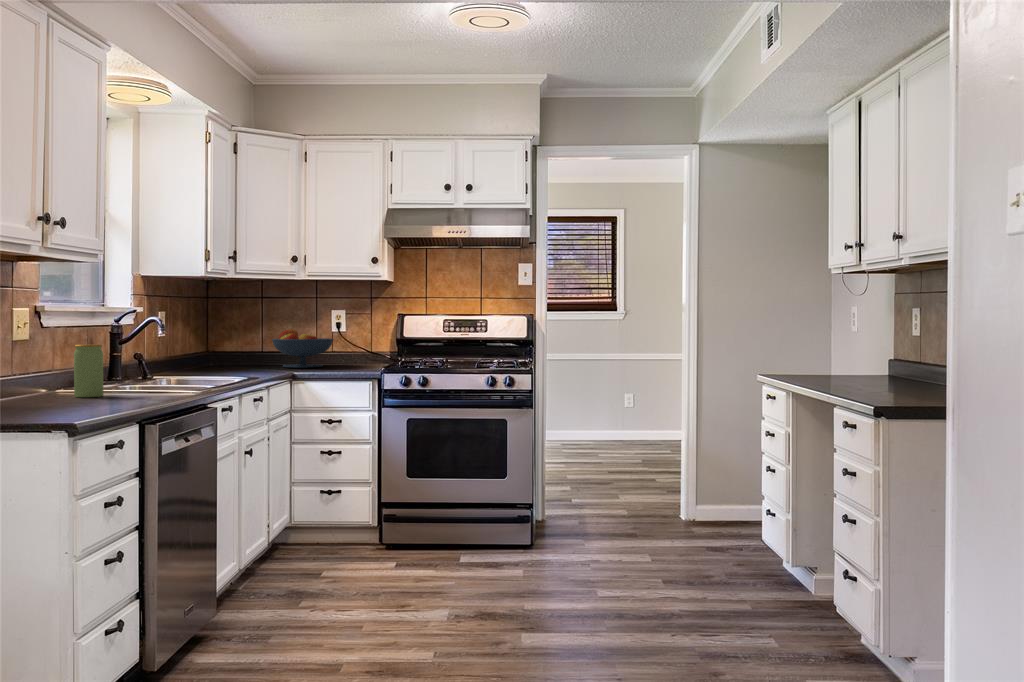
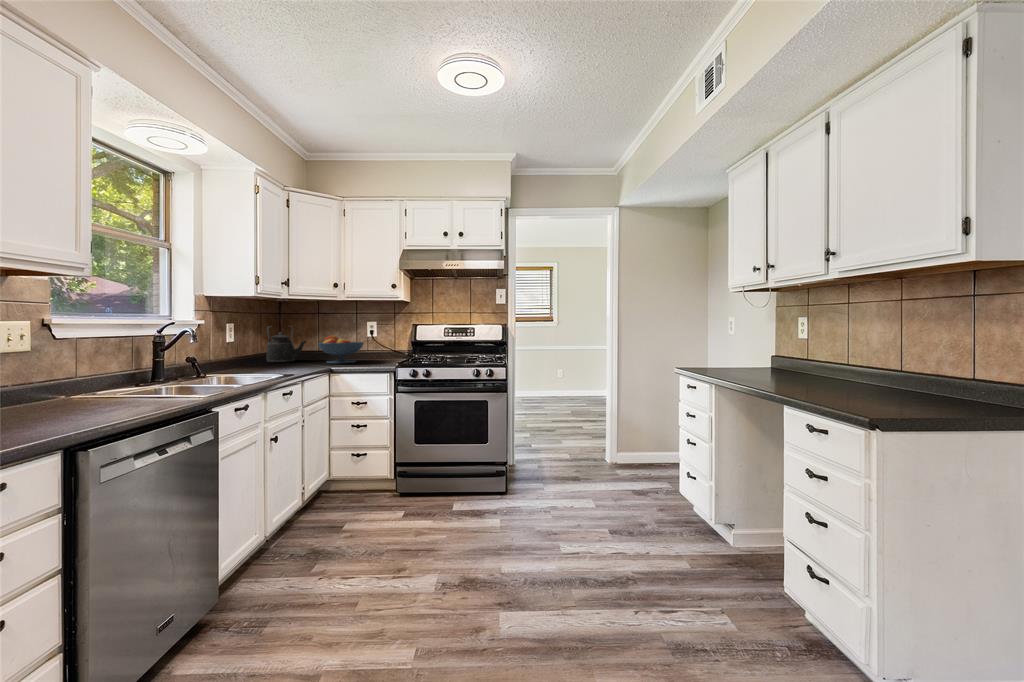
kettle: none [200,316,254,366] -> present [267,327,306,362]
jar: present [74,344,104,397] -> none [48,355,87,409]

